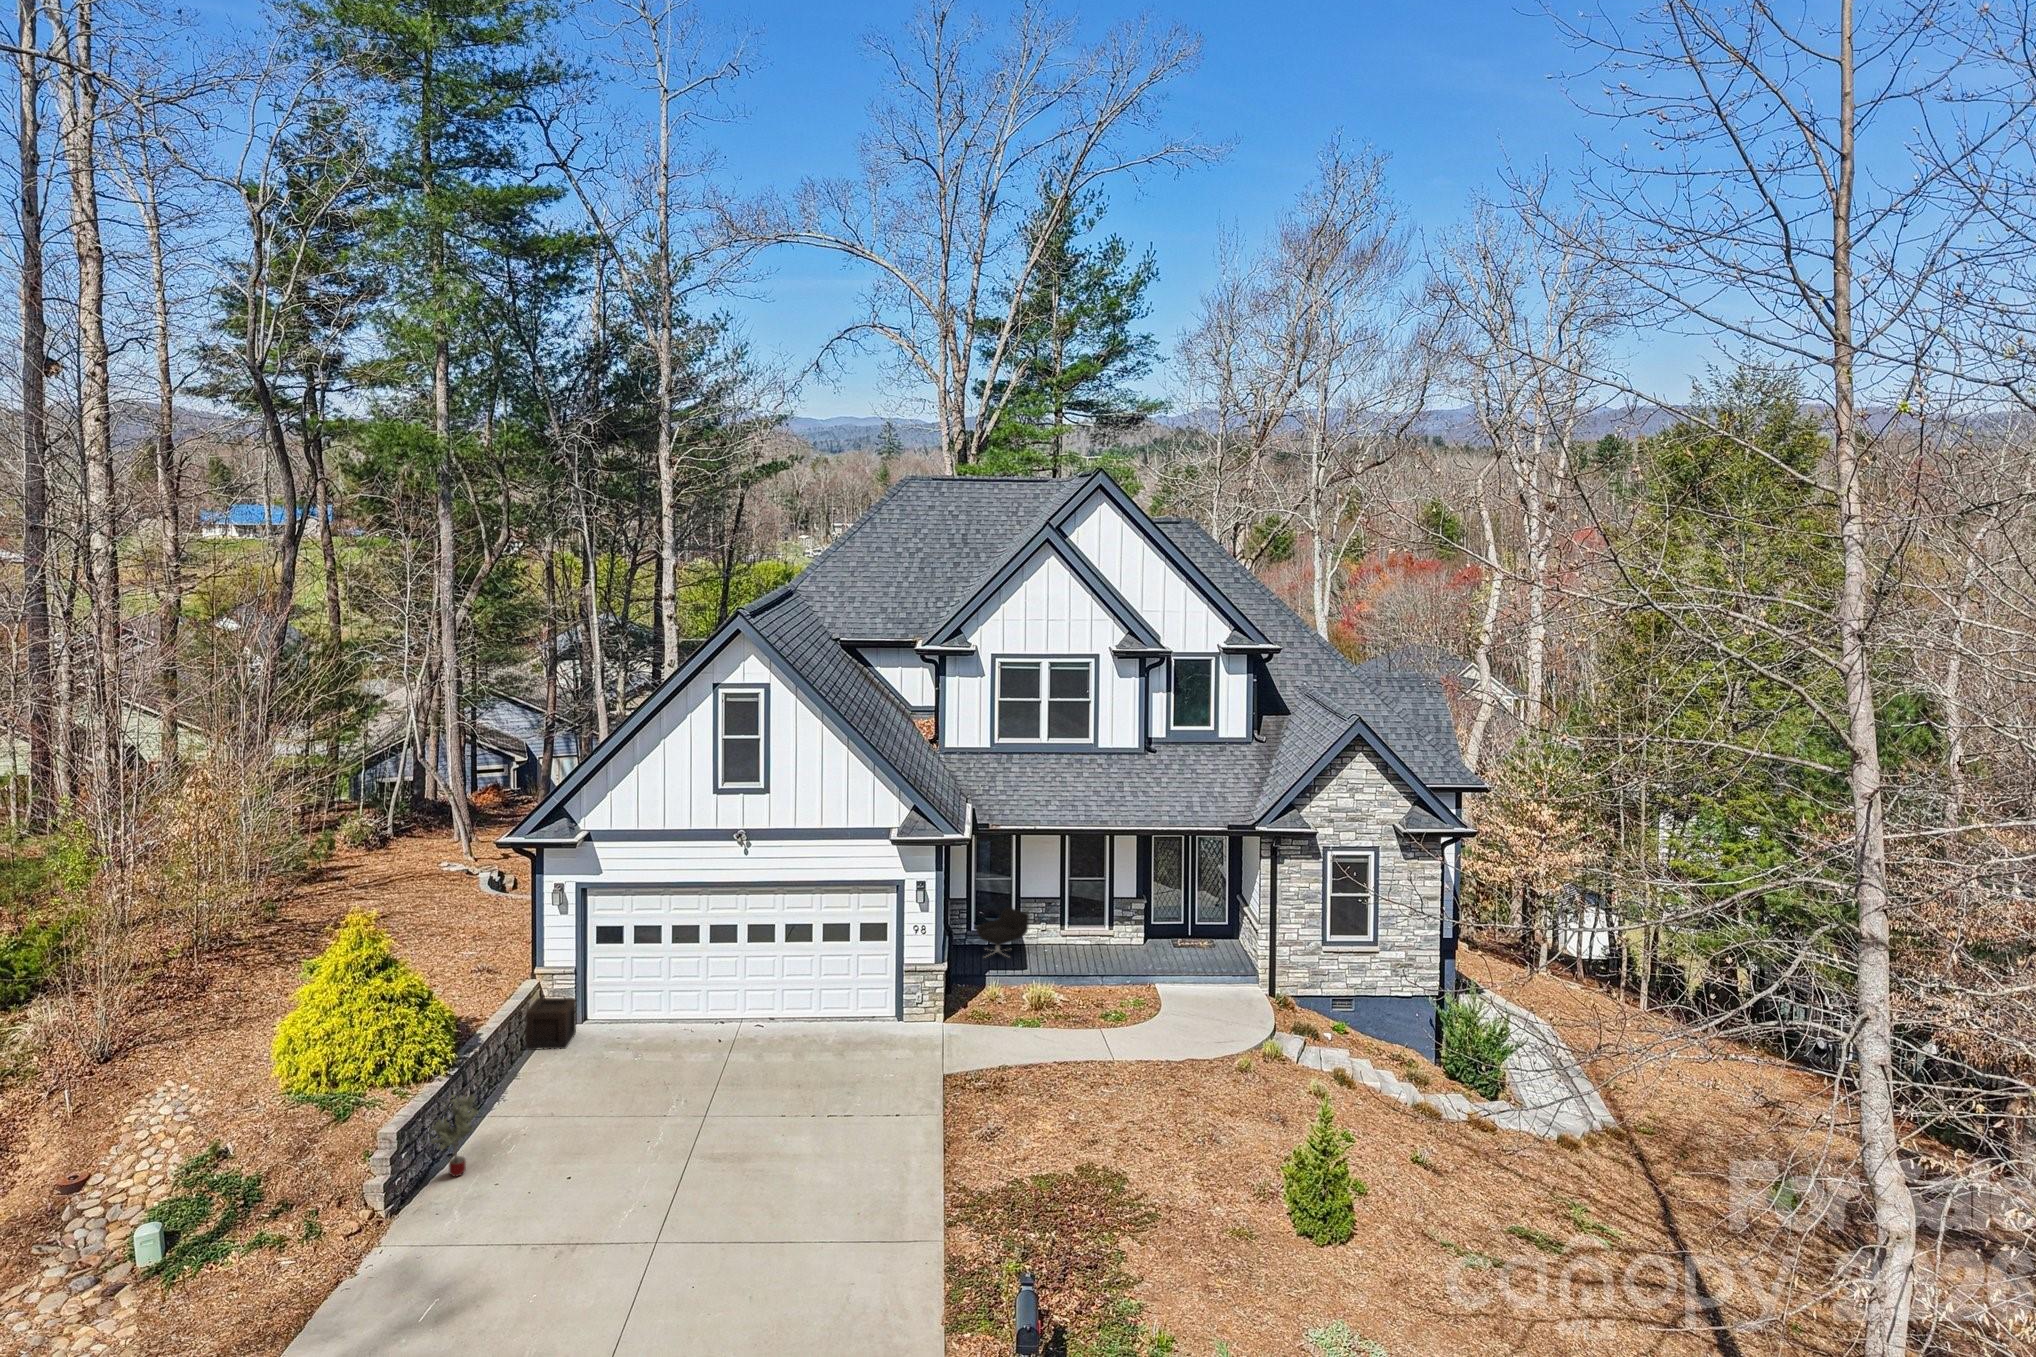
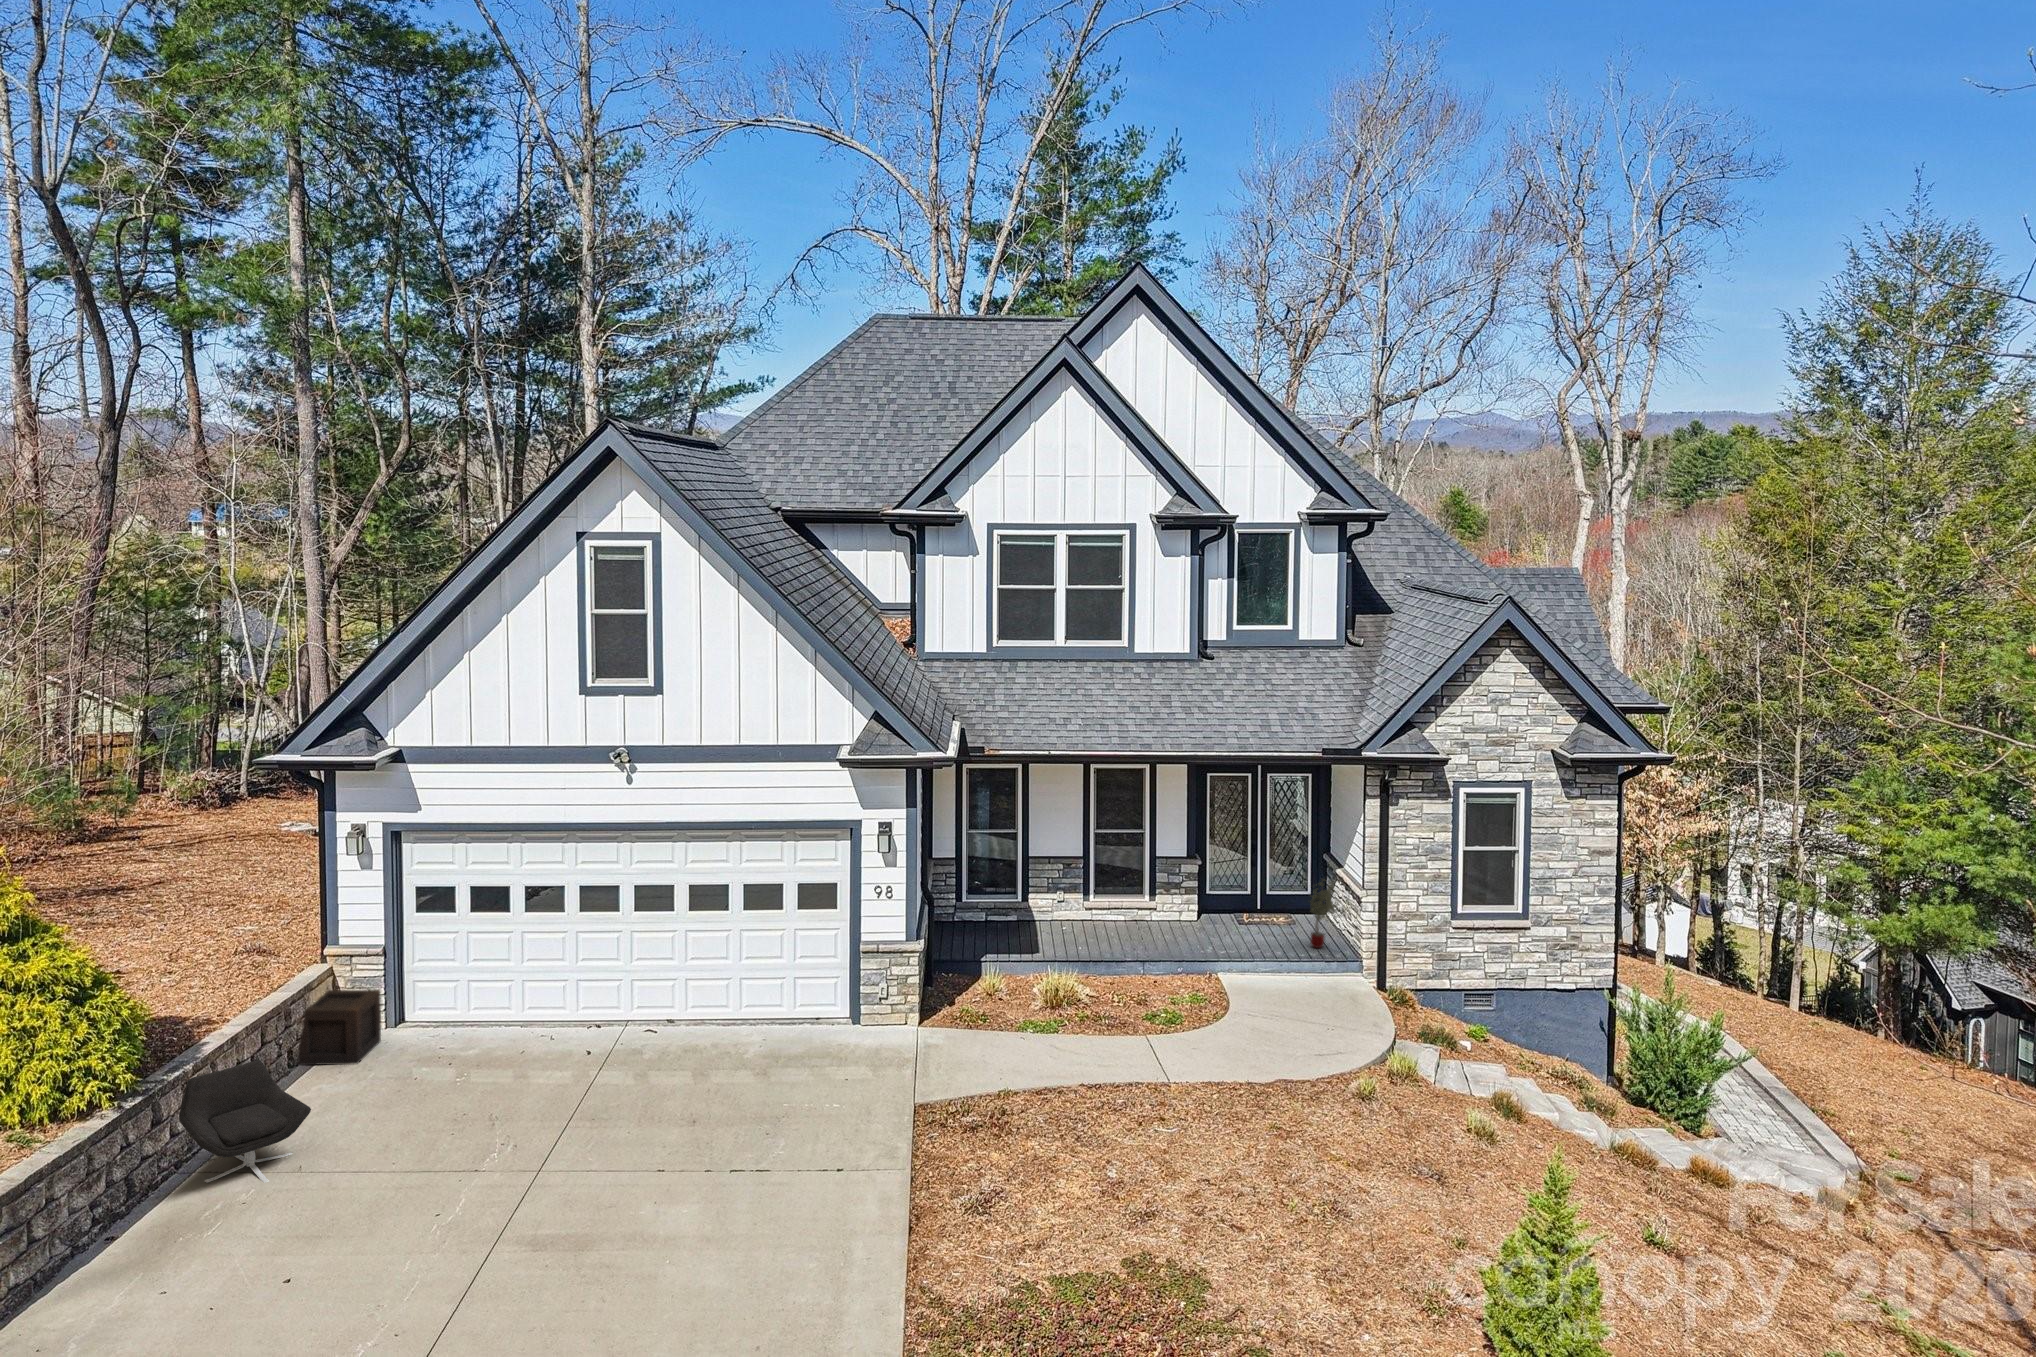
lounge chair: present [975,907,1029,955] -> present [179,1060,311,1183]
potted tree: present [431,1095,478,1177] -> present [1310,880,1346,948]

